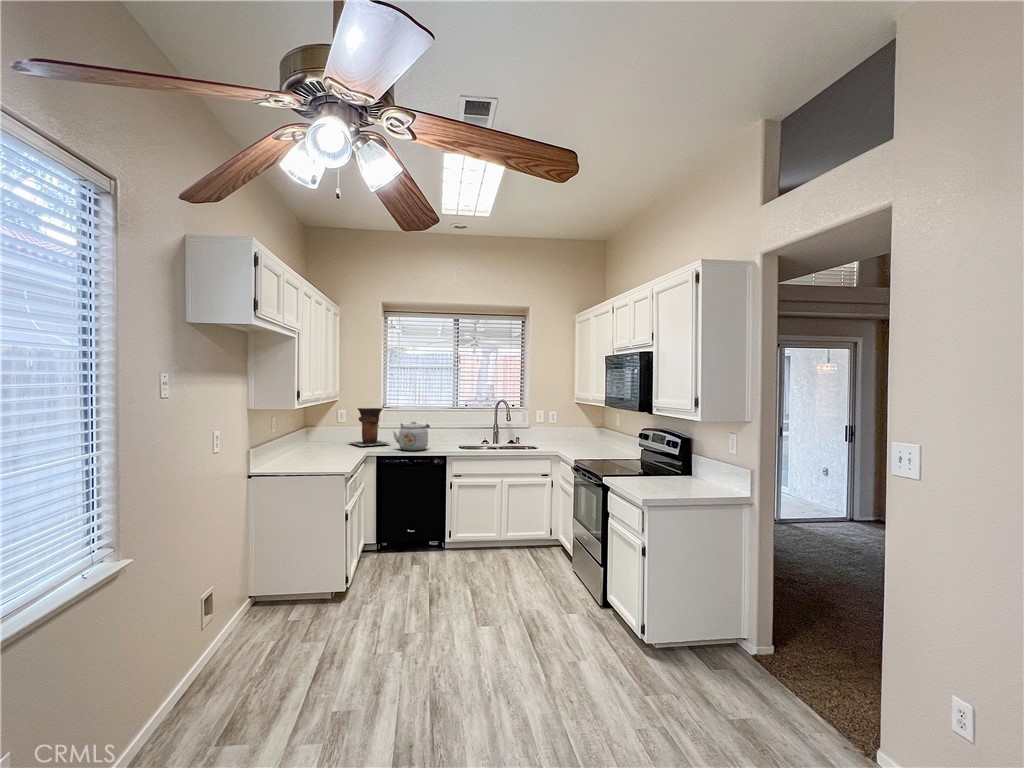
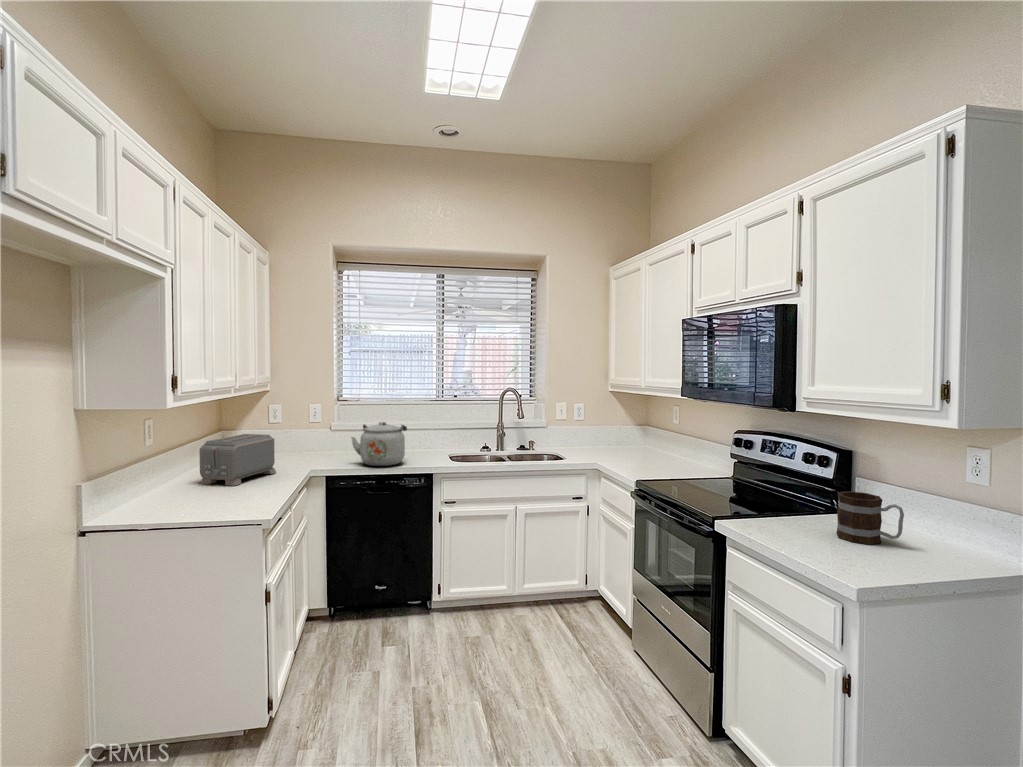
vase: present [351,408,390,446] -> none [284,401,349,459]
toaster: none [302,428,346,458] -> present [199,434,276,486]
mug: none [667,459,698,487] -> present [837,491,904,545]

